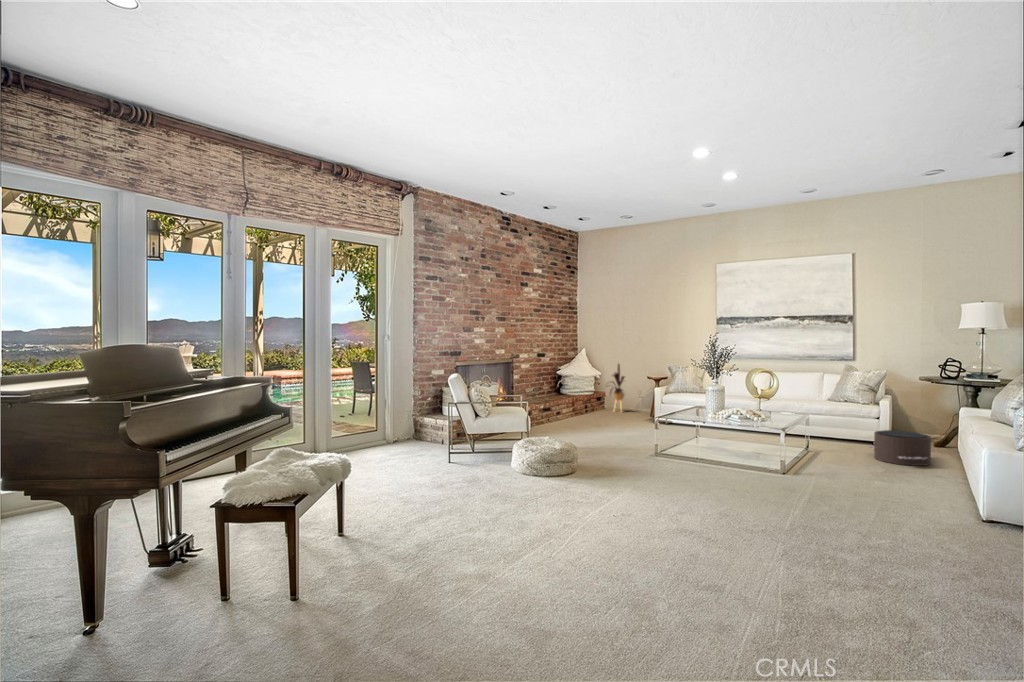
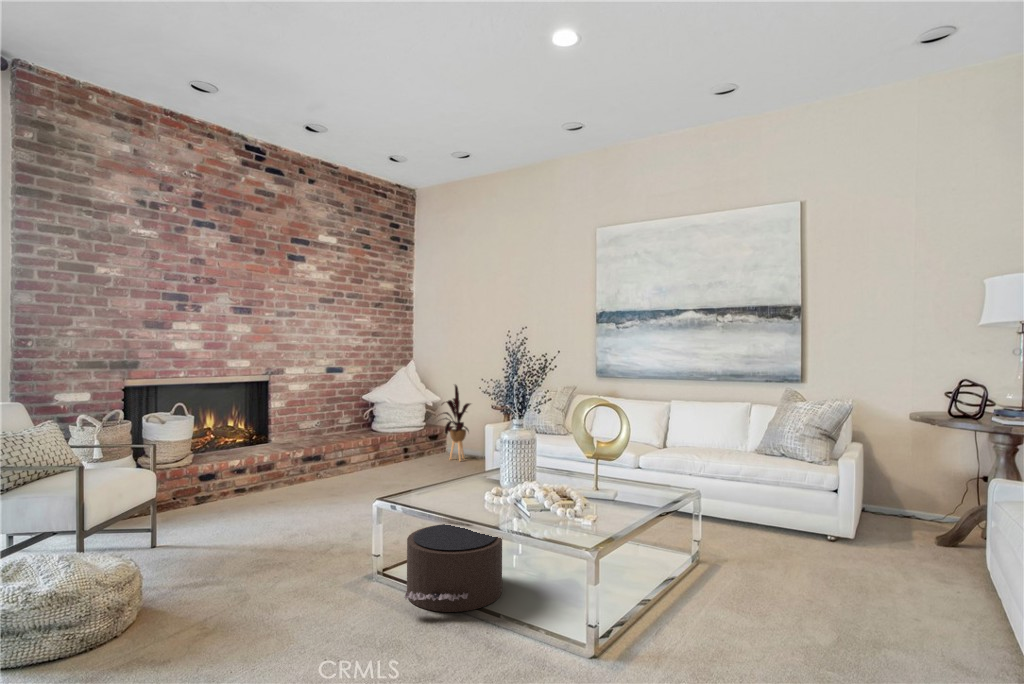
pouf: present [868,430,931,466] -> present [404,524,502,612]

